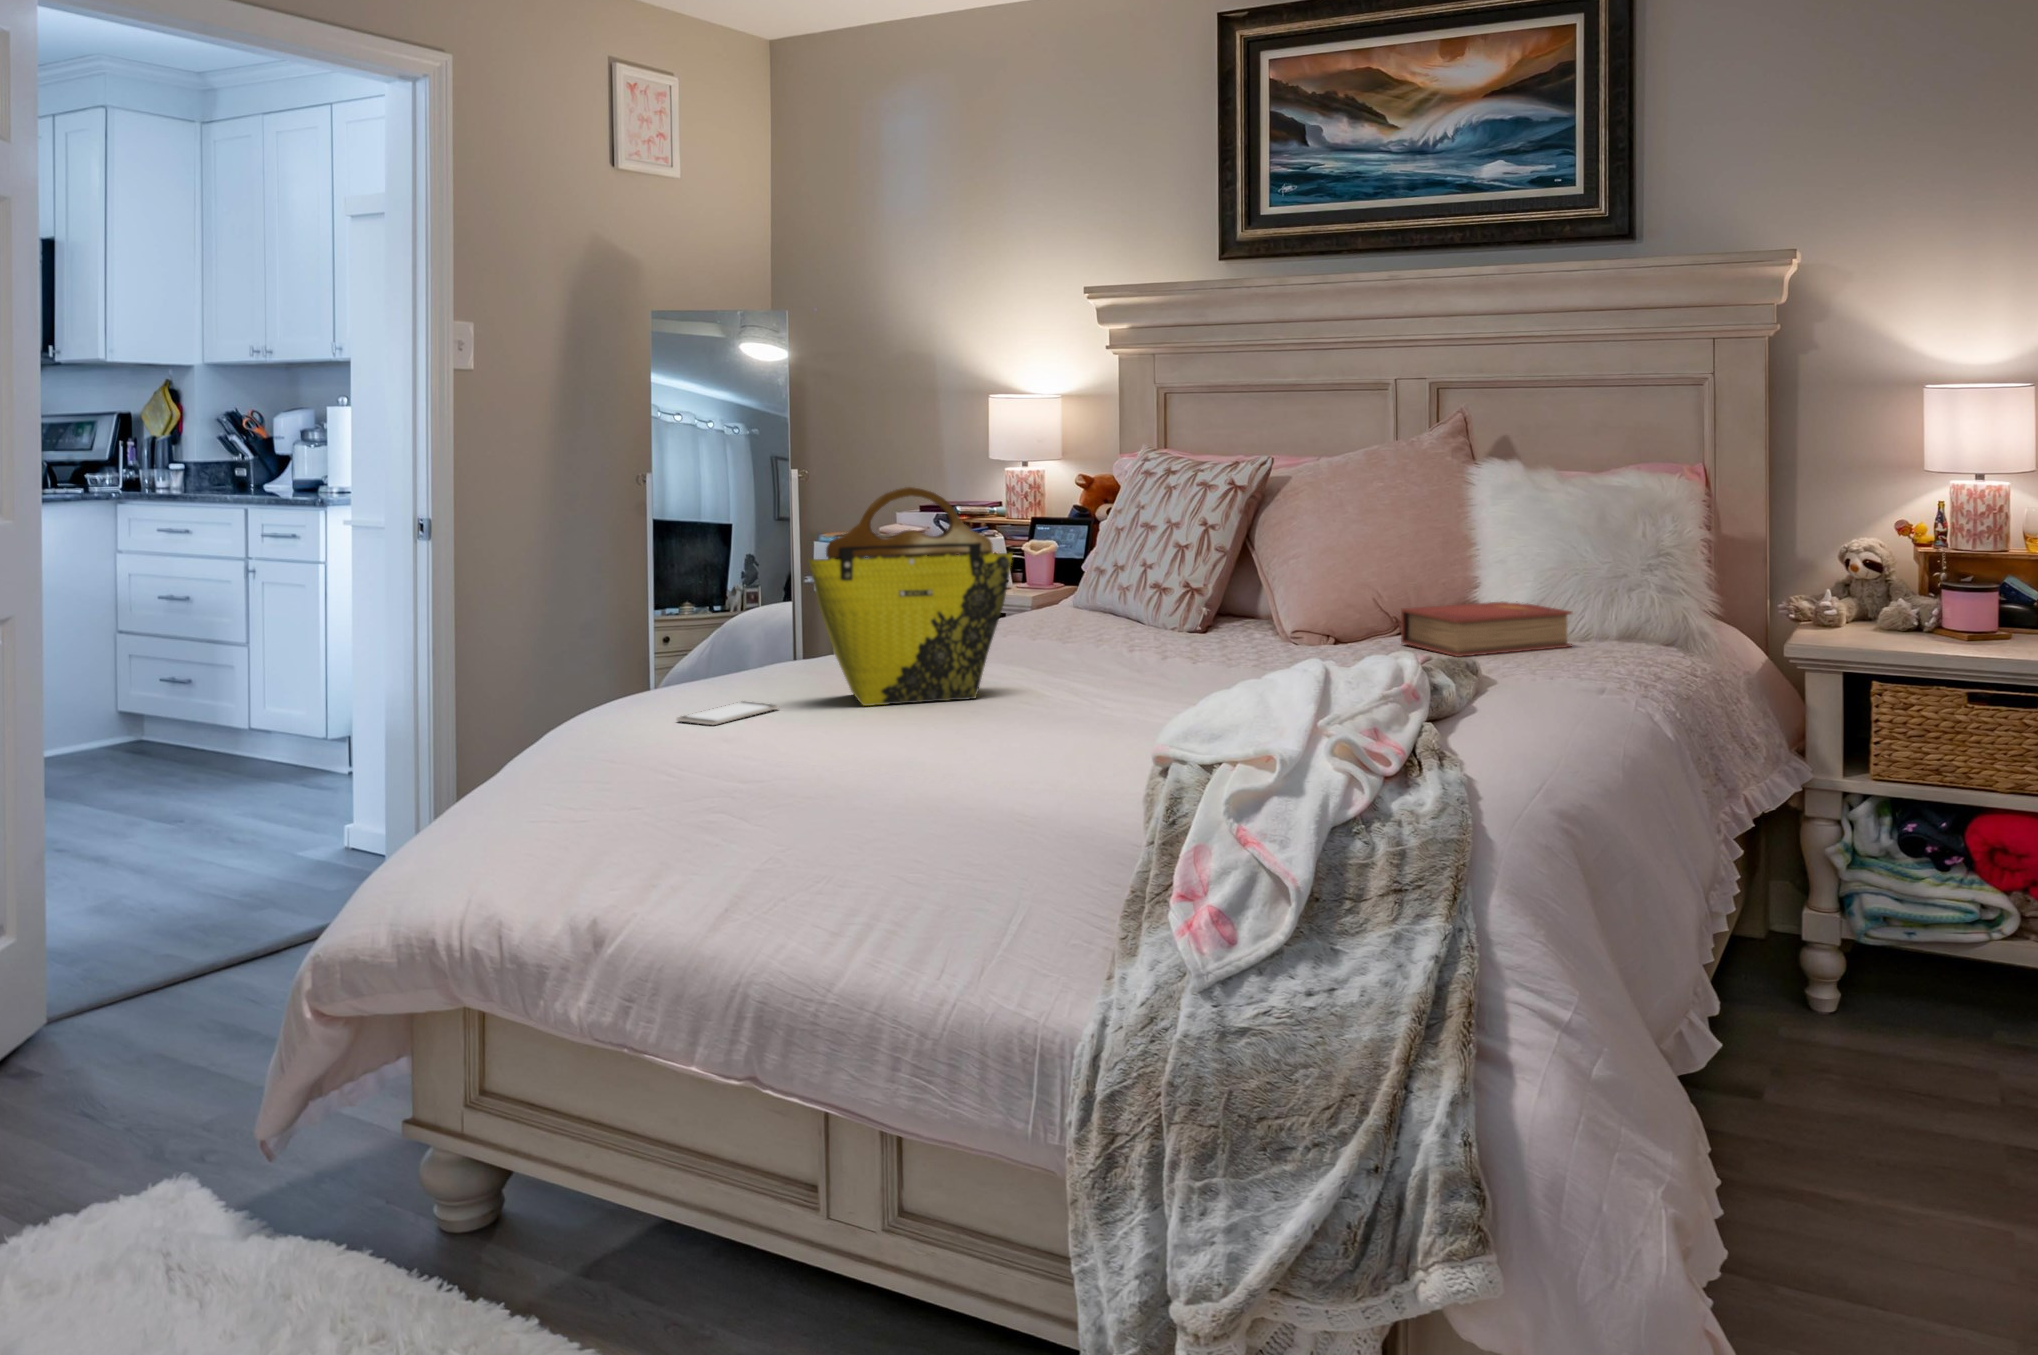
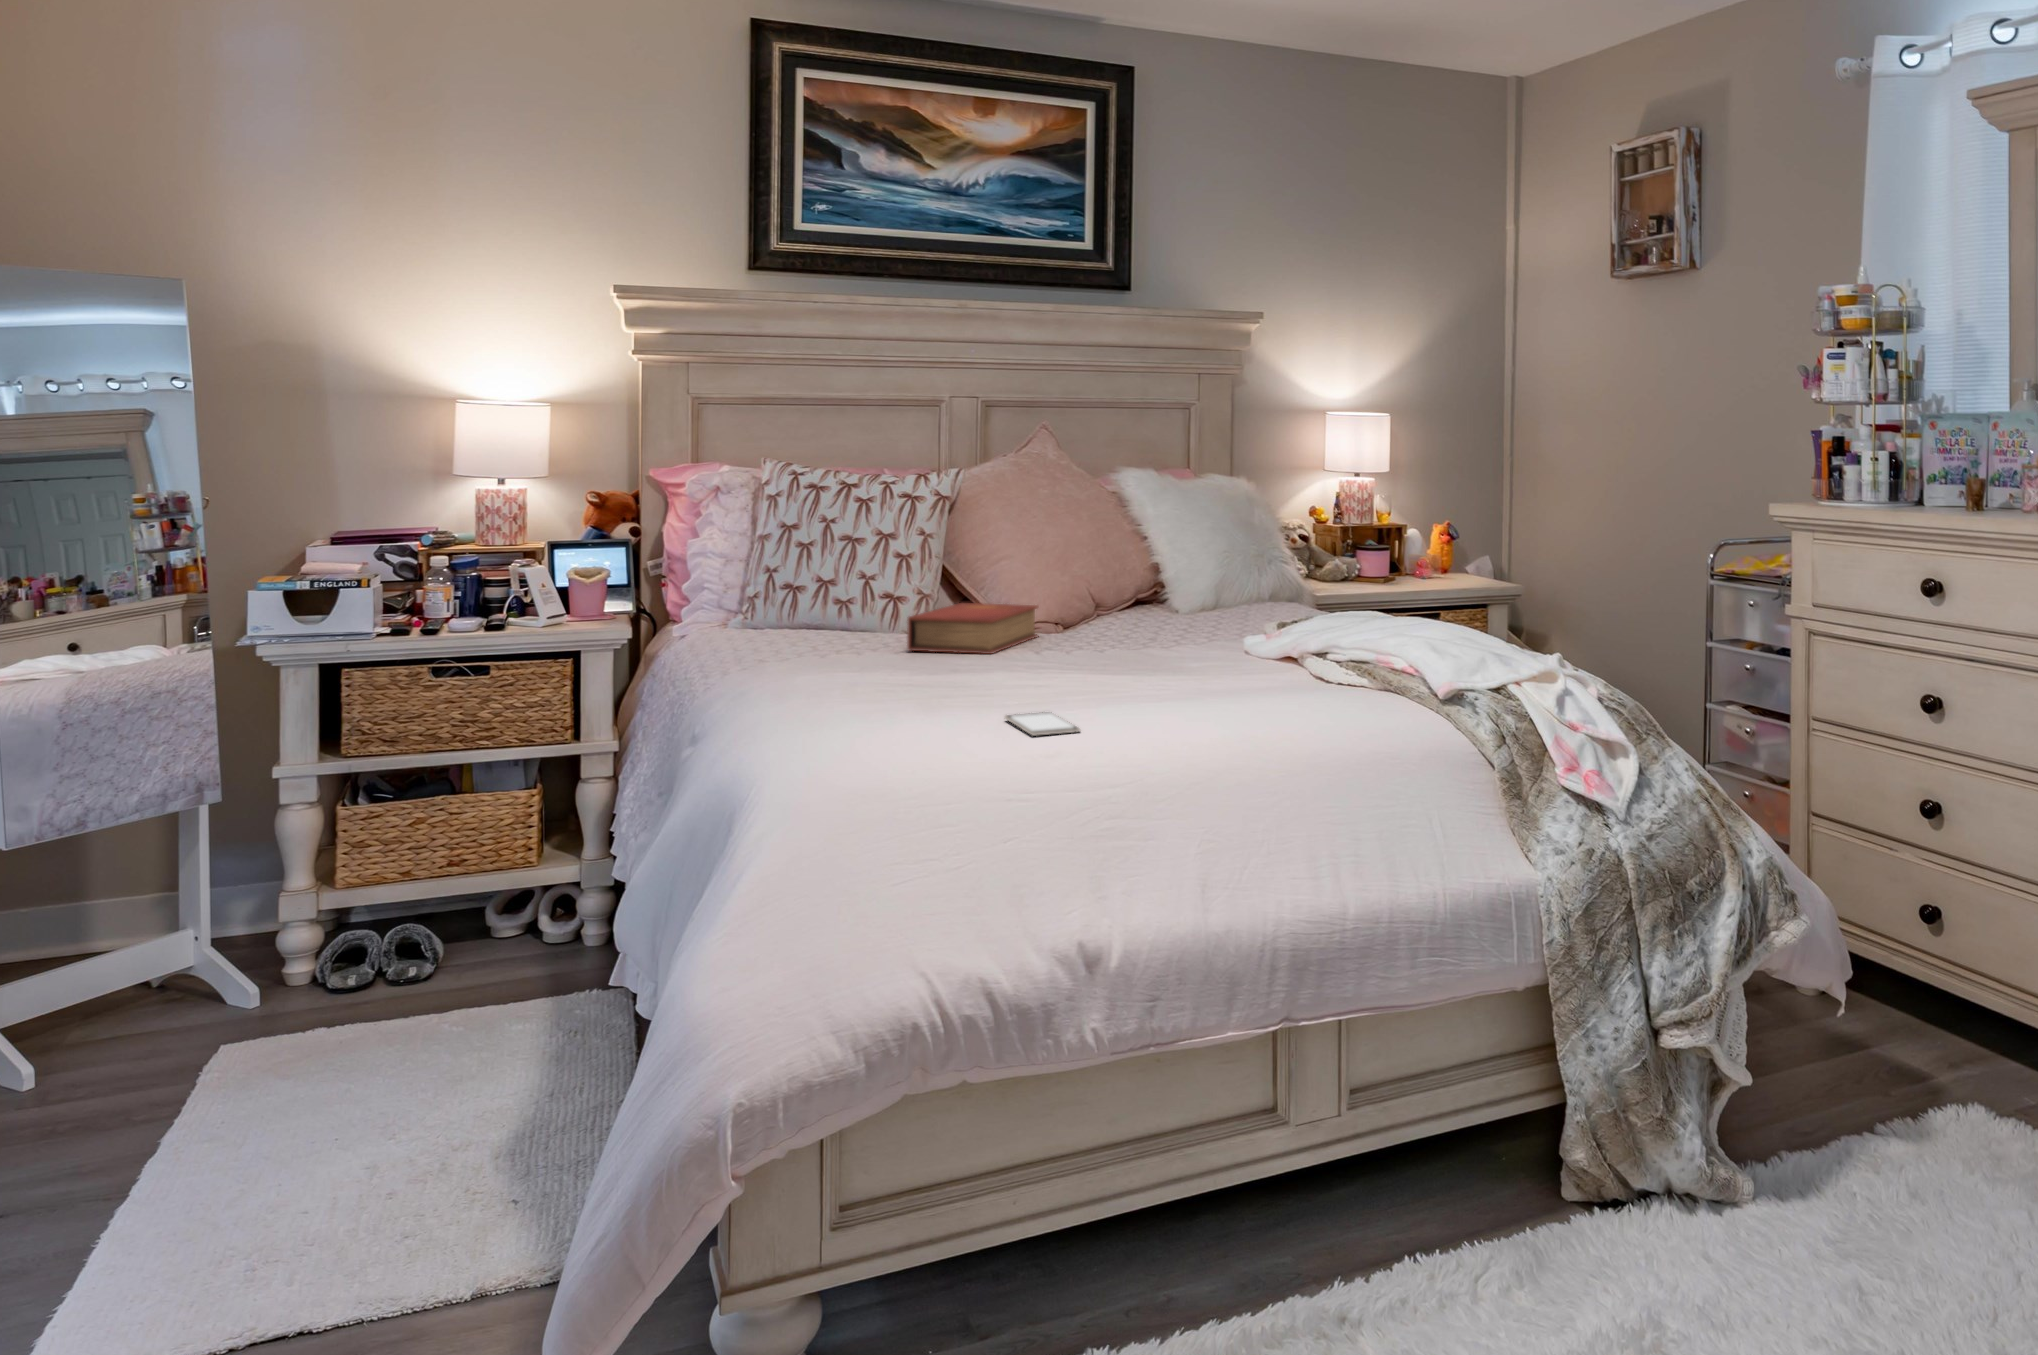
tote bag: present [808,487,1013,706] -> none [1029,493,1141,702]
book: present [1401,602,1572,657] -> present [907,603,1038,654]

